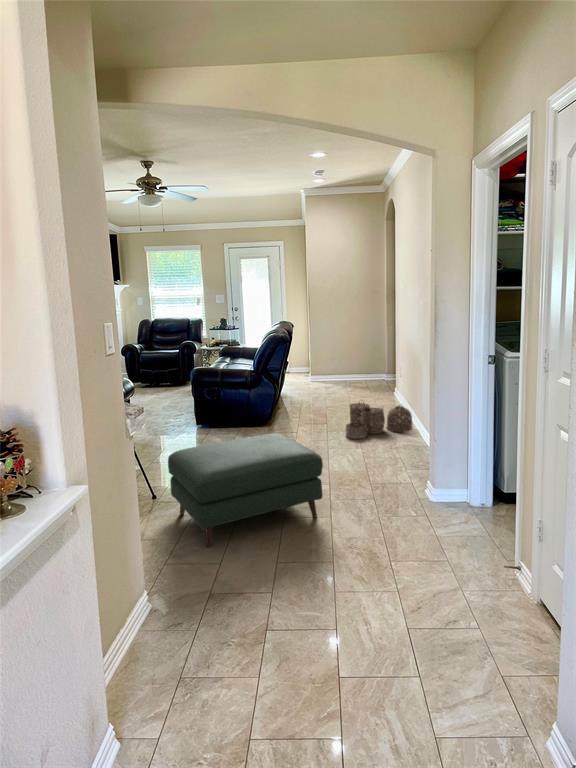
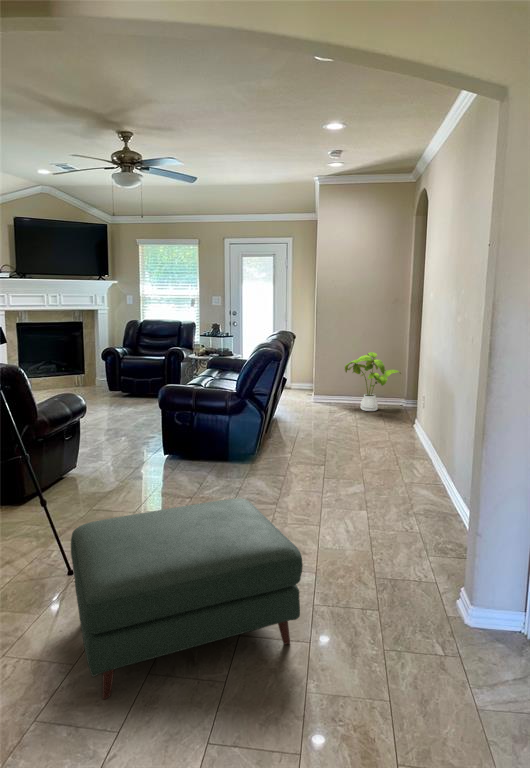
house plant: none [336,336,384,386] -> present [345,352,401,411]
woven basket: present [346,403,412,439] -> none [348,437,436,492]

